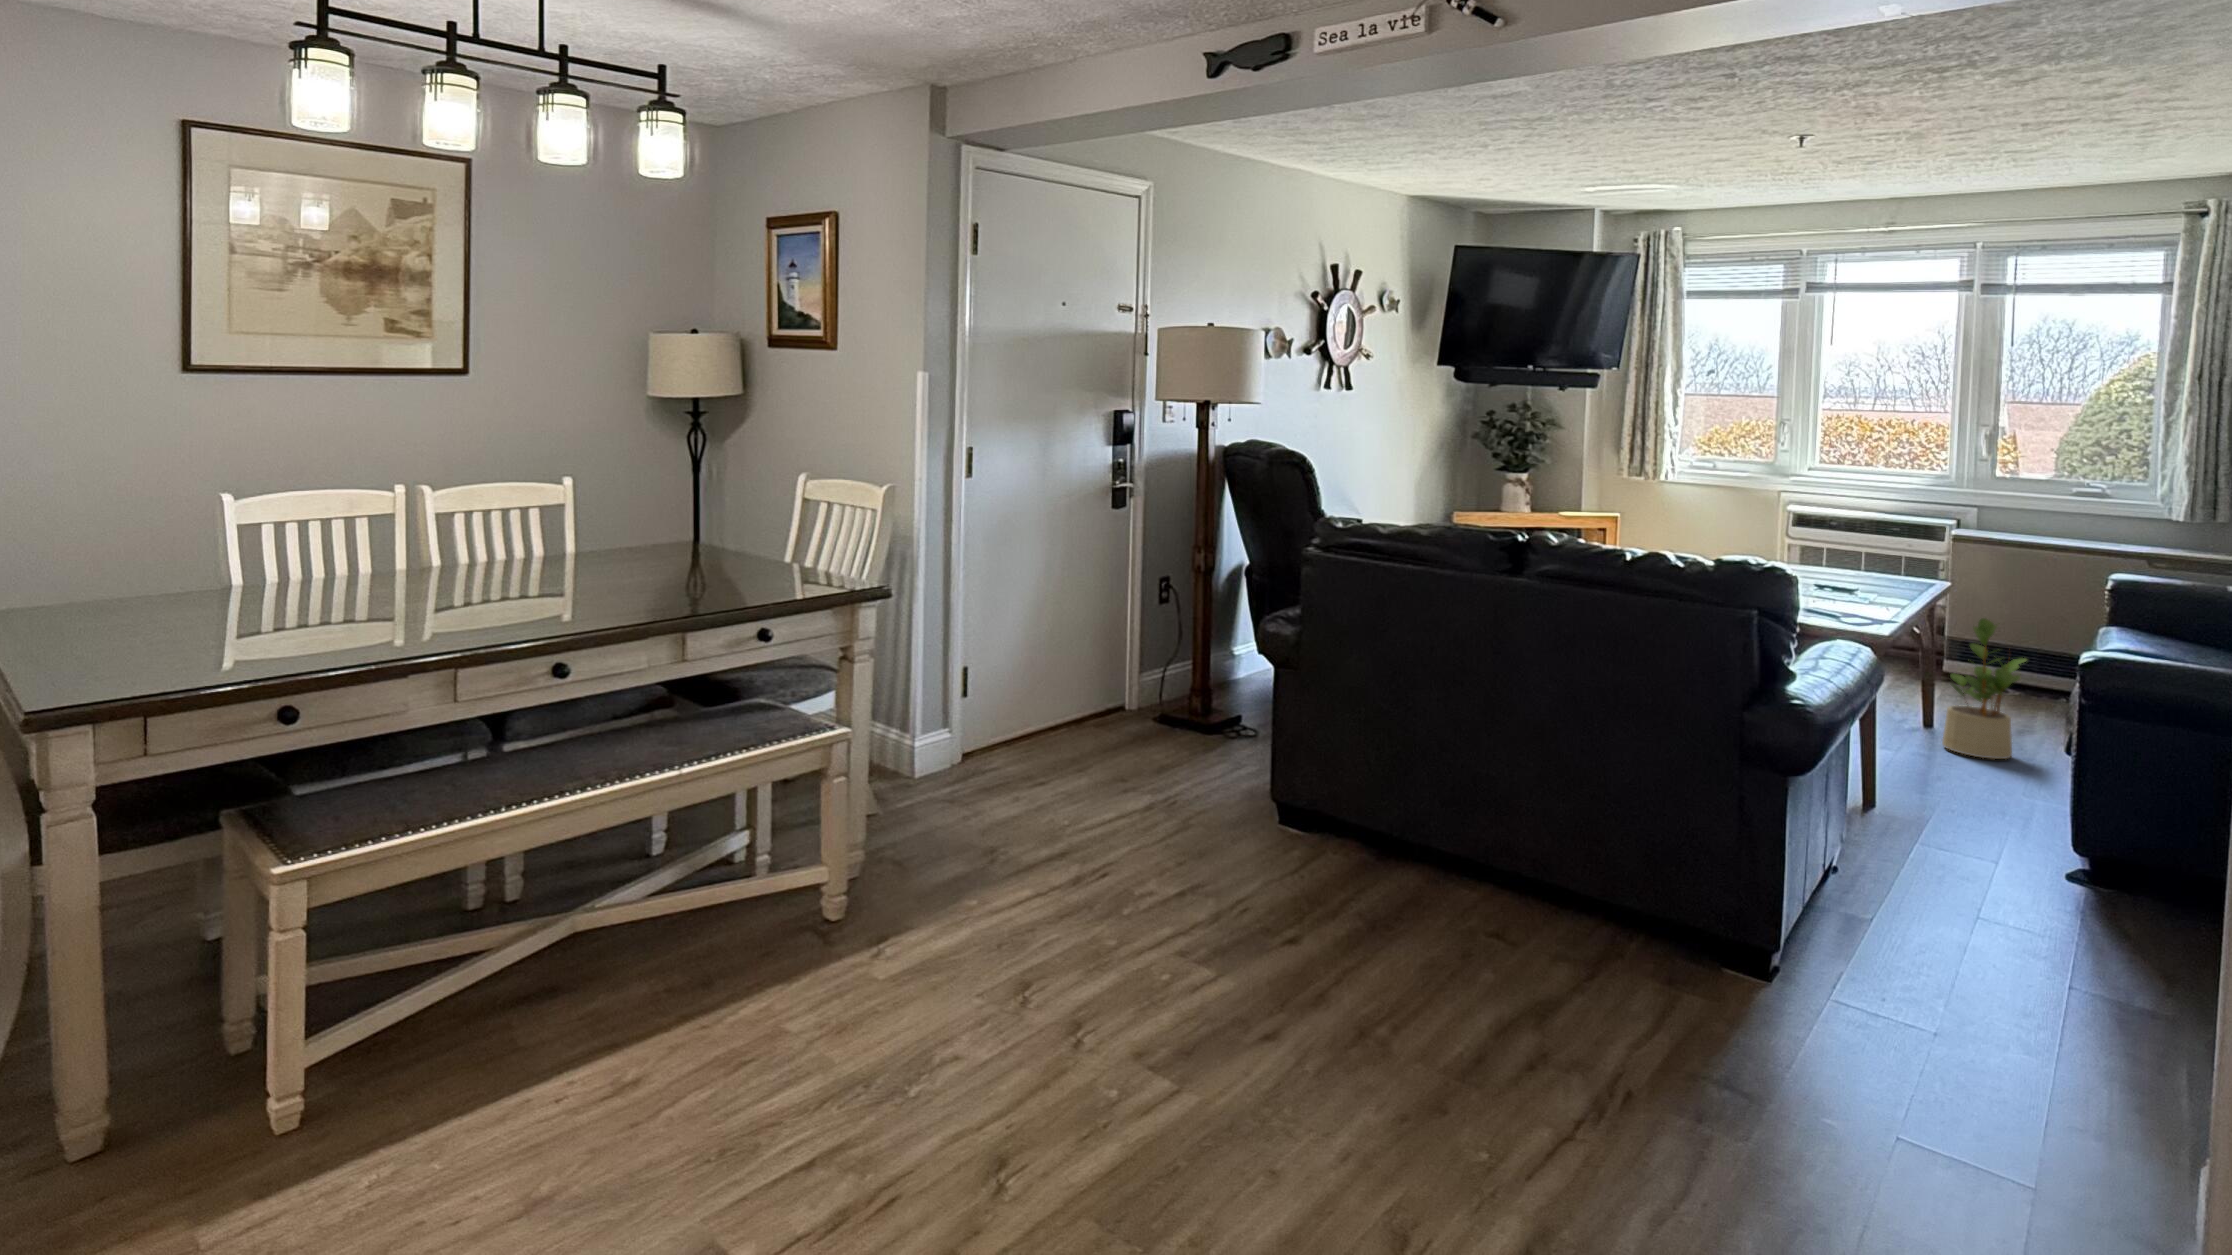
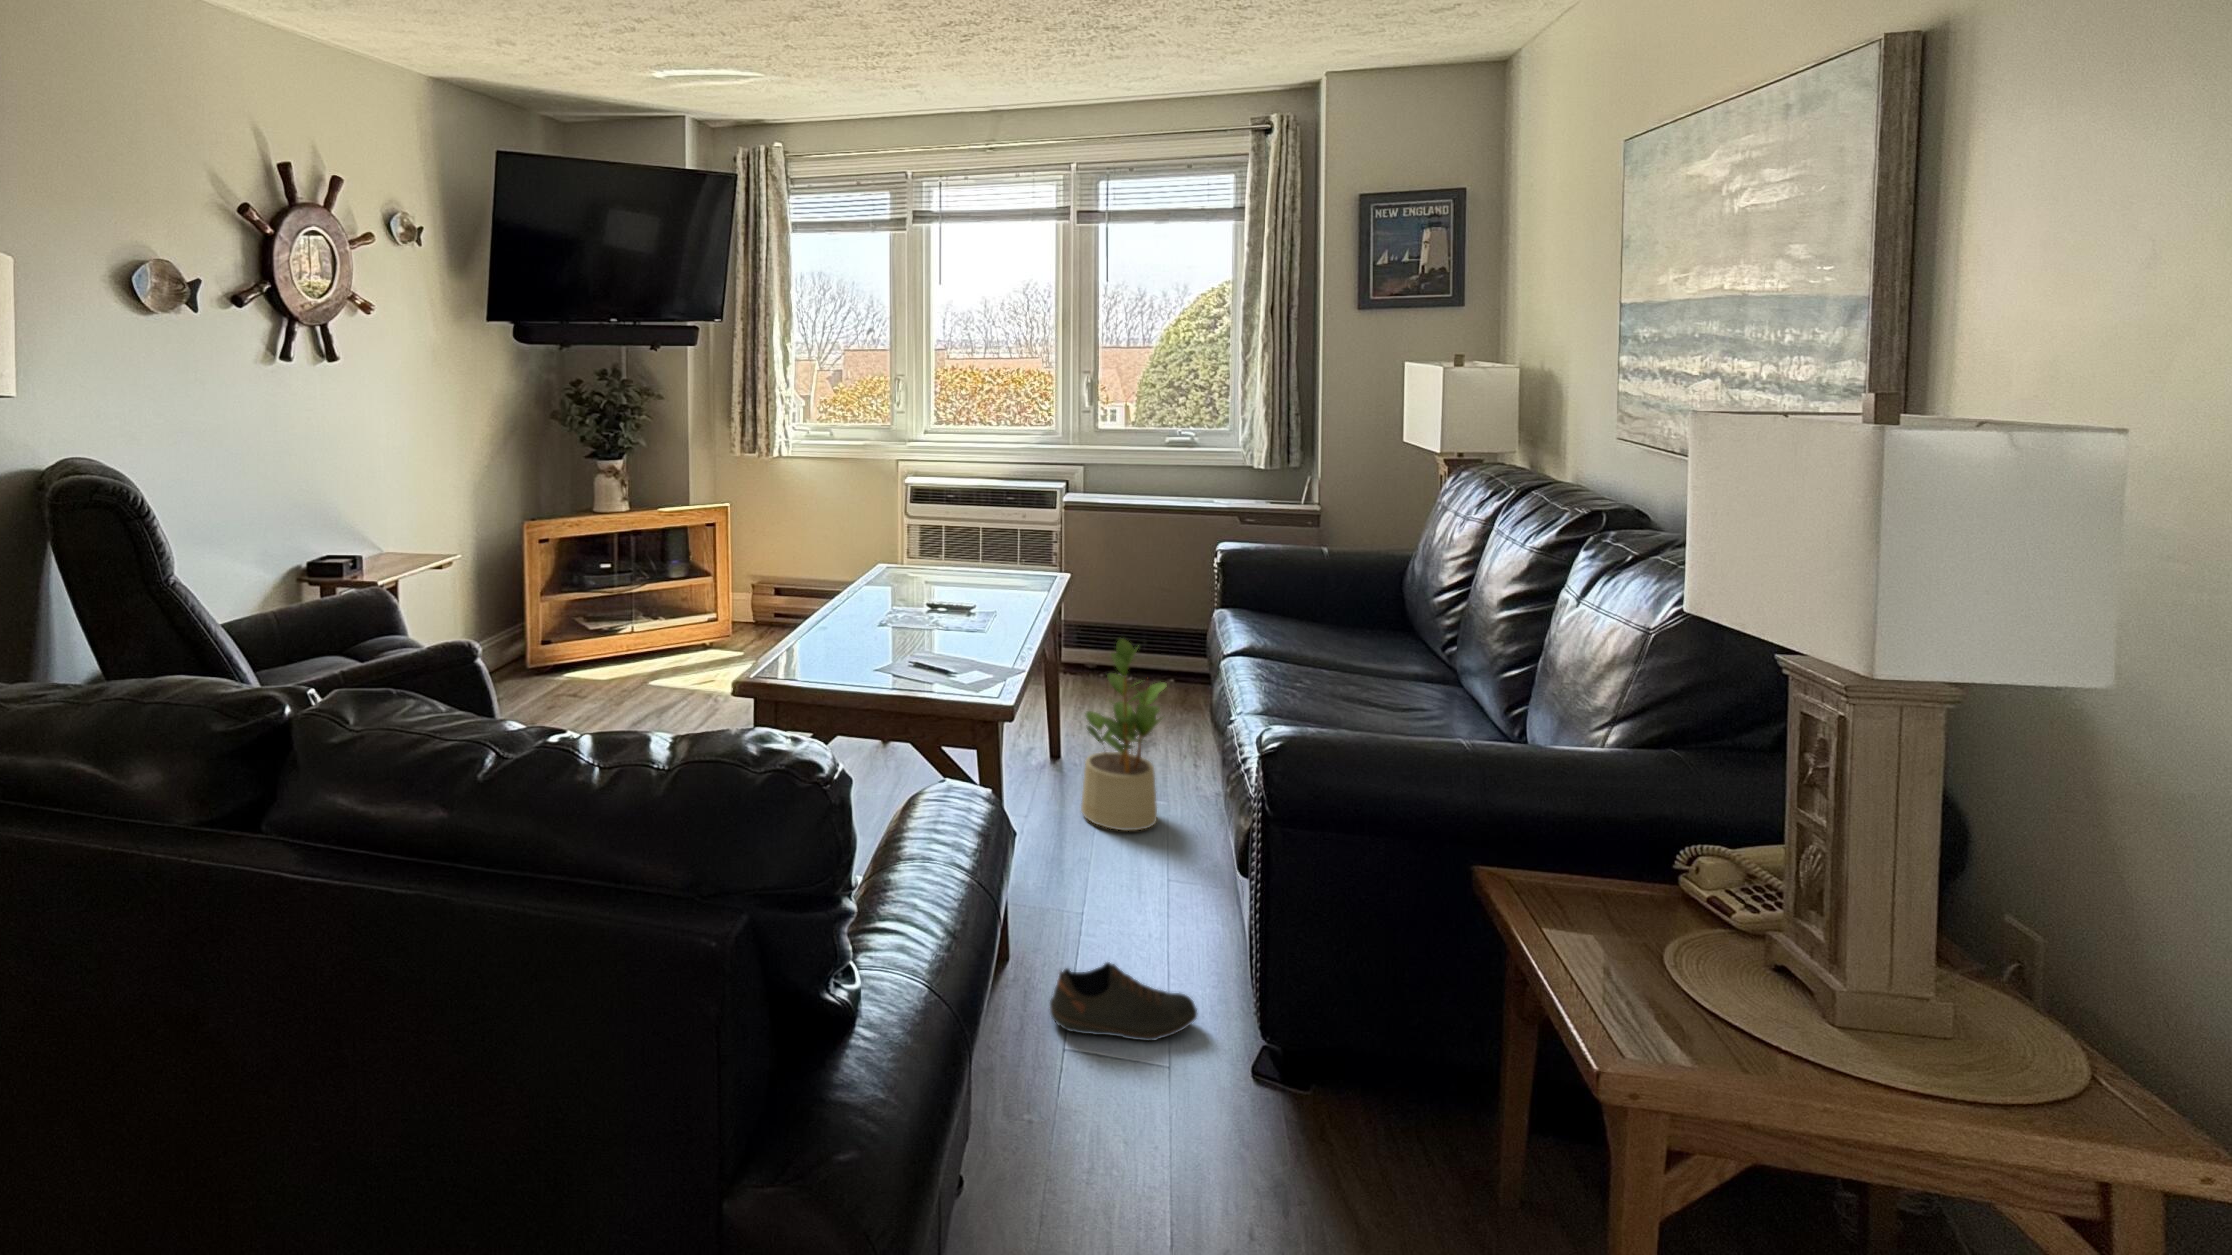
shoe: none [1895,779,2008,828] -> present [1050,962,1197,1041]

